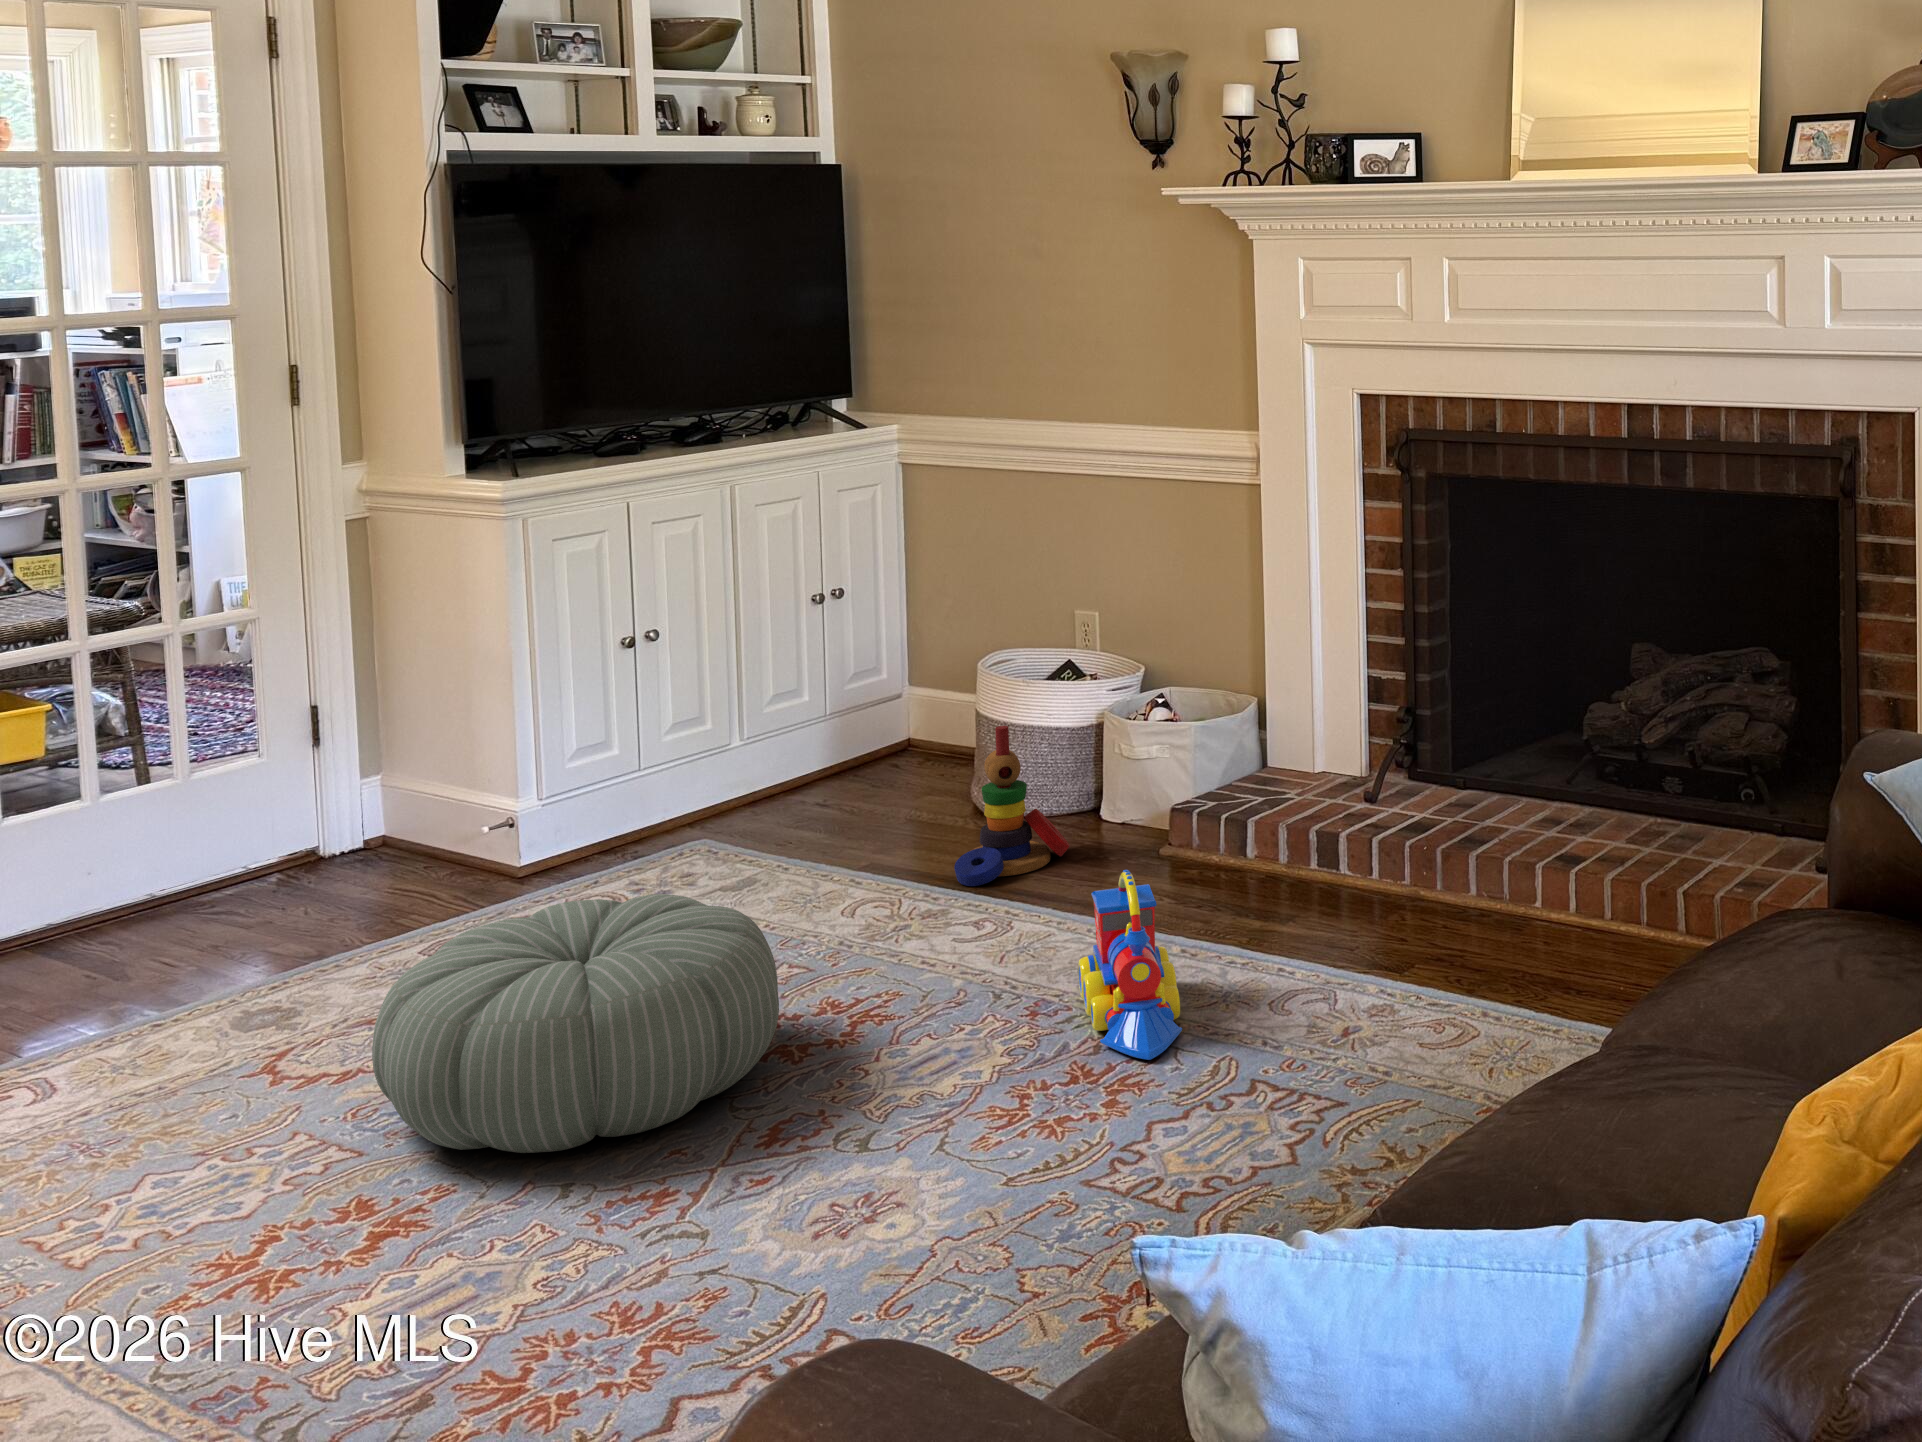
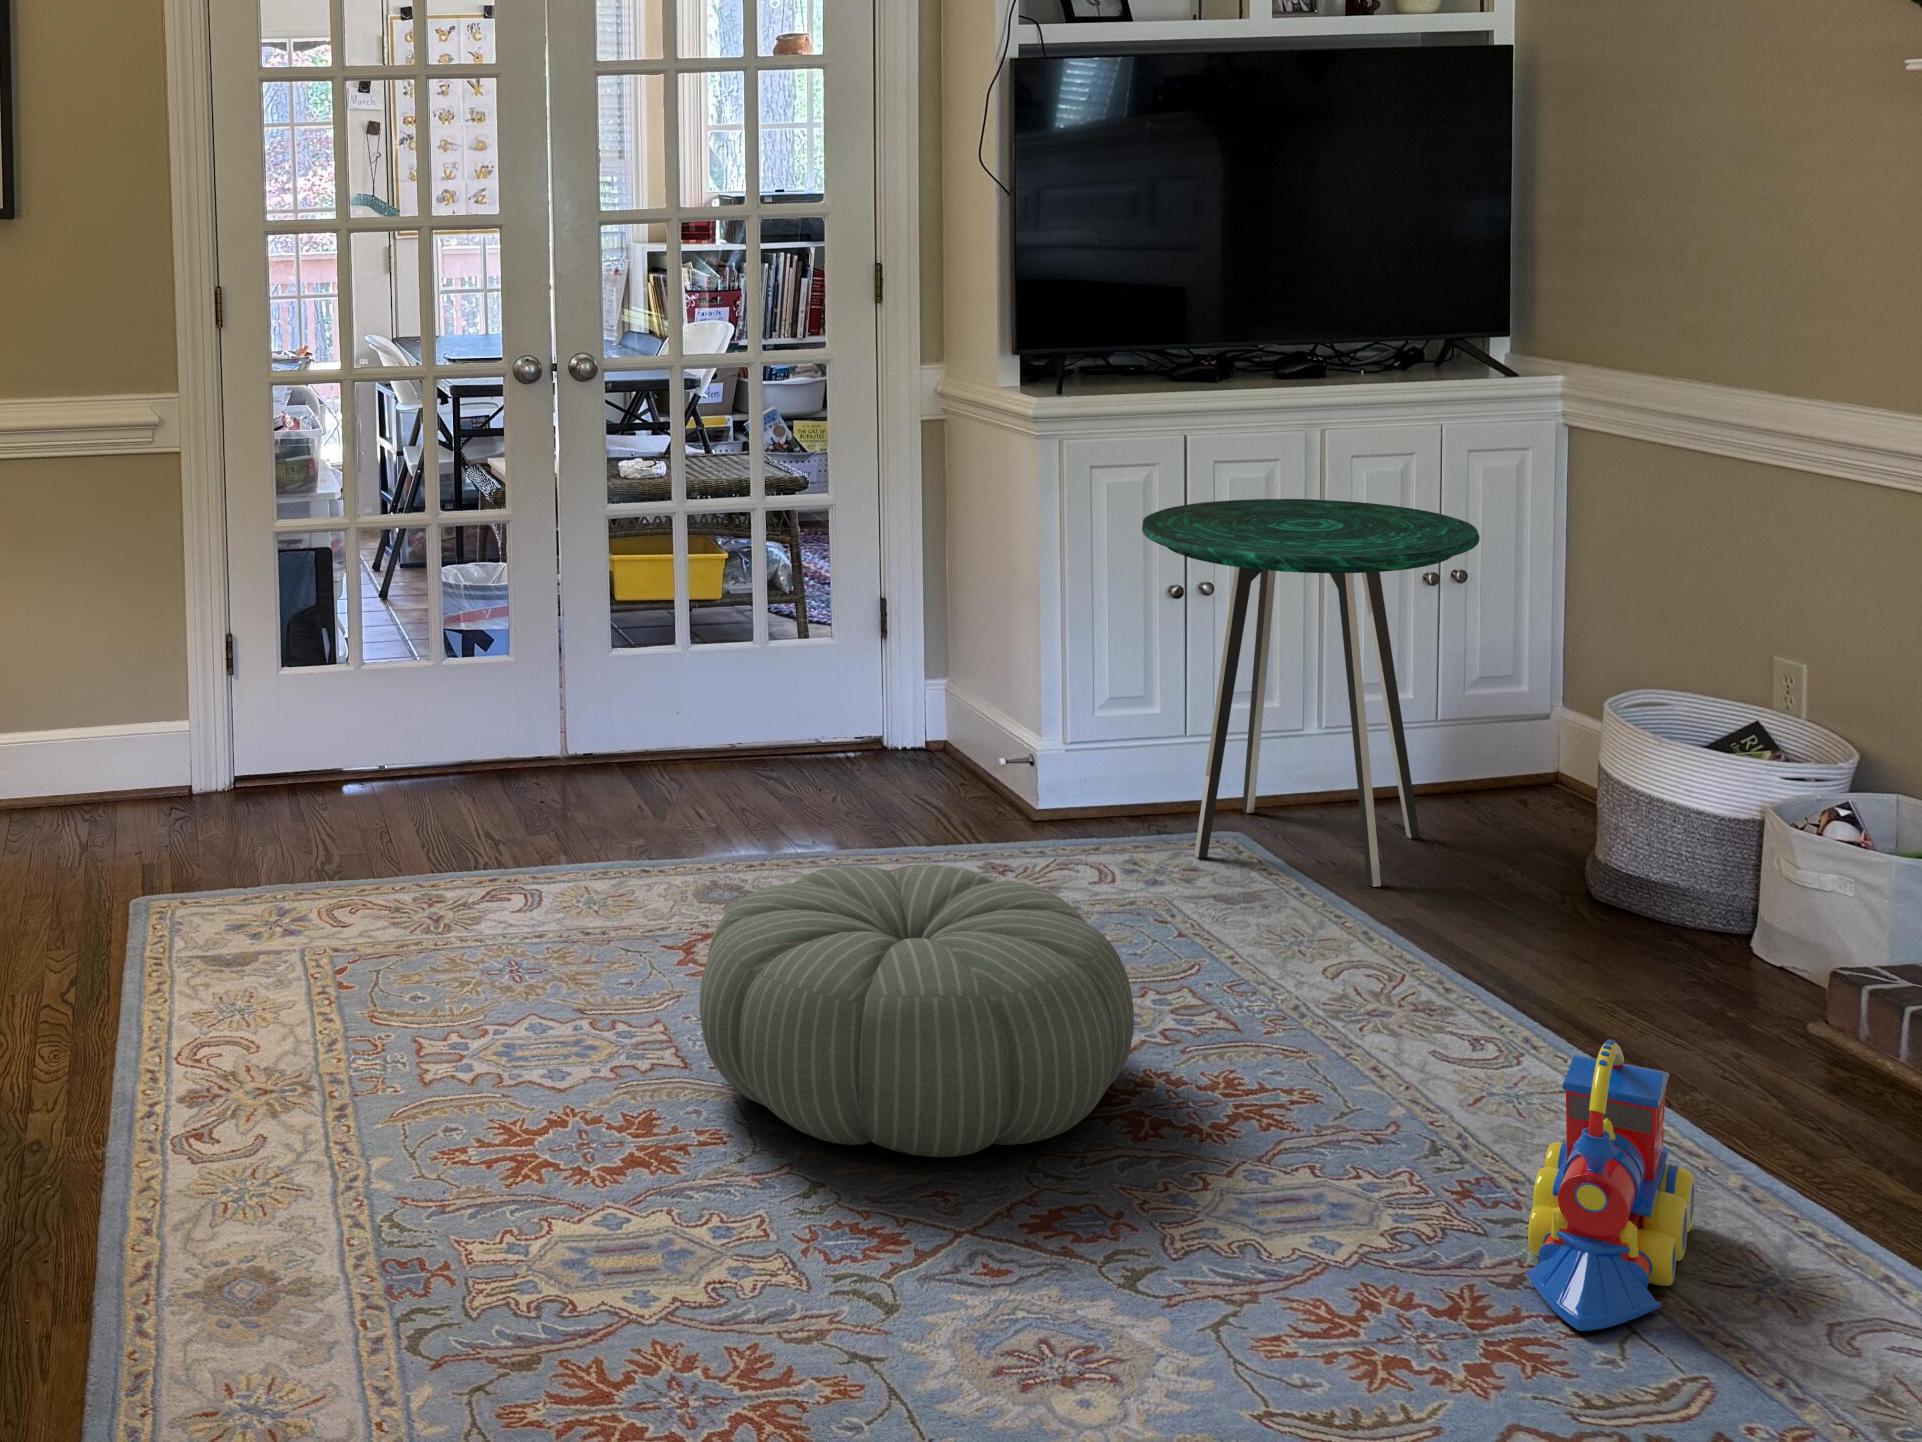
side table: none [613,558,882,869] -> present [1142,499,1480,887]
stacking toy: present [954,726,1070,886] -> none [1499,779,1690,991]

